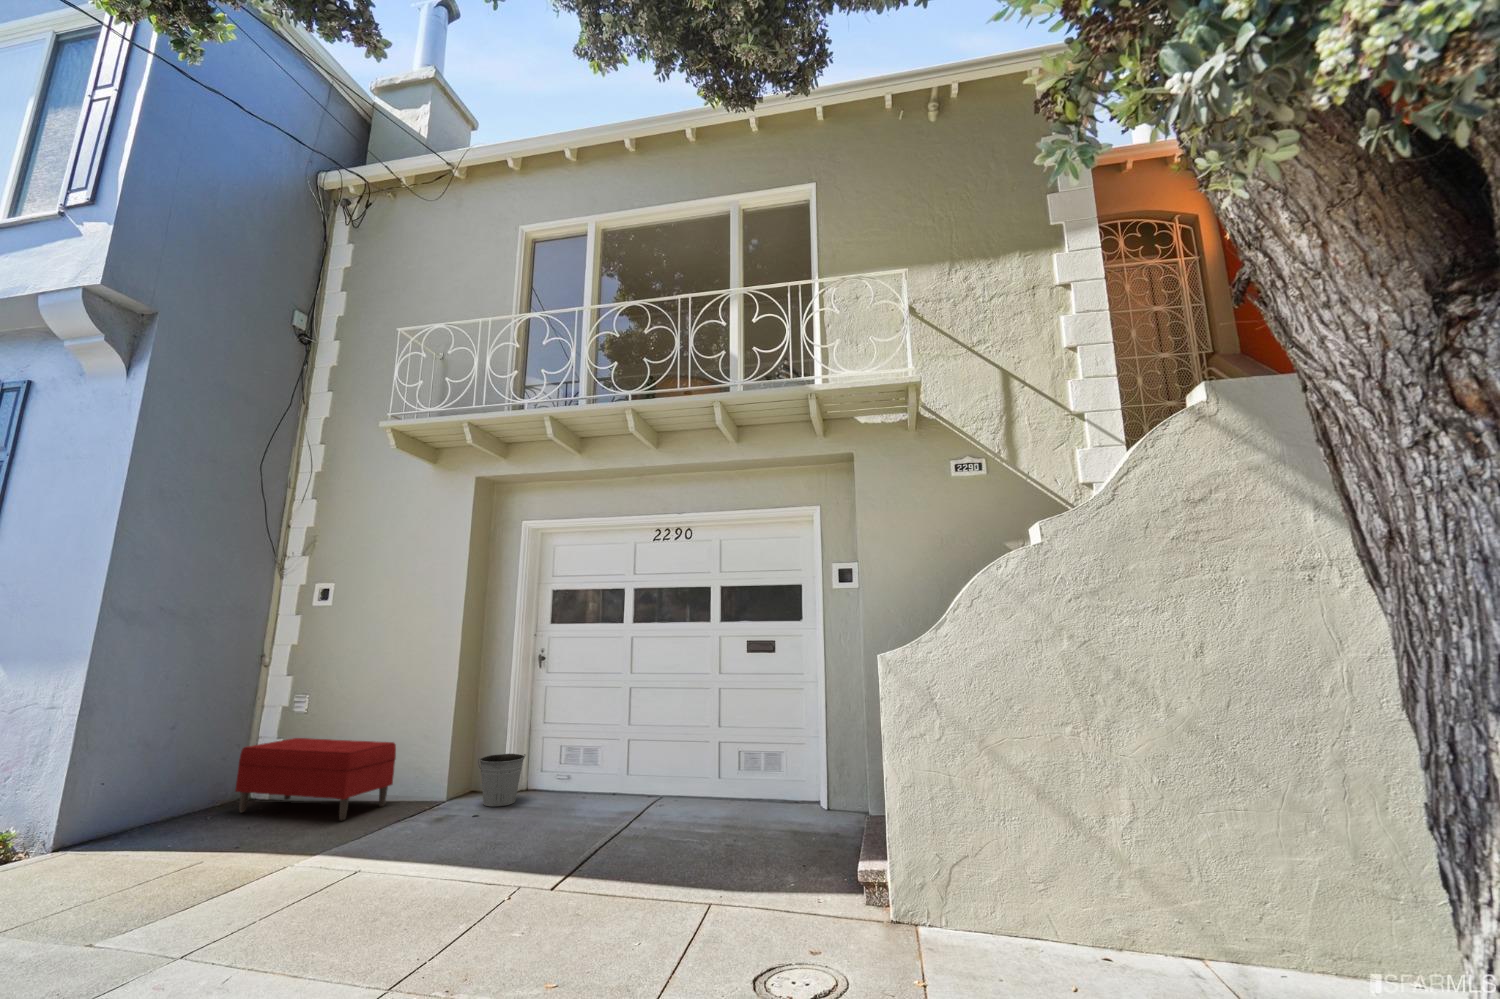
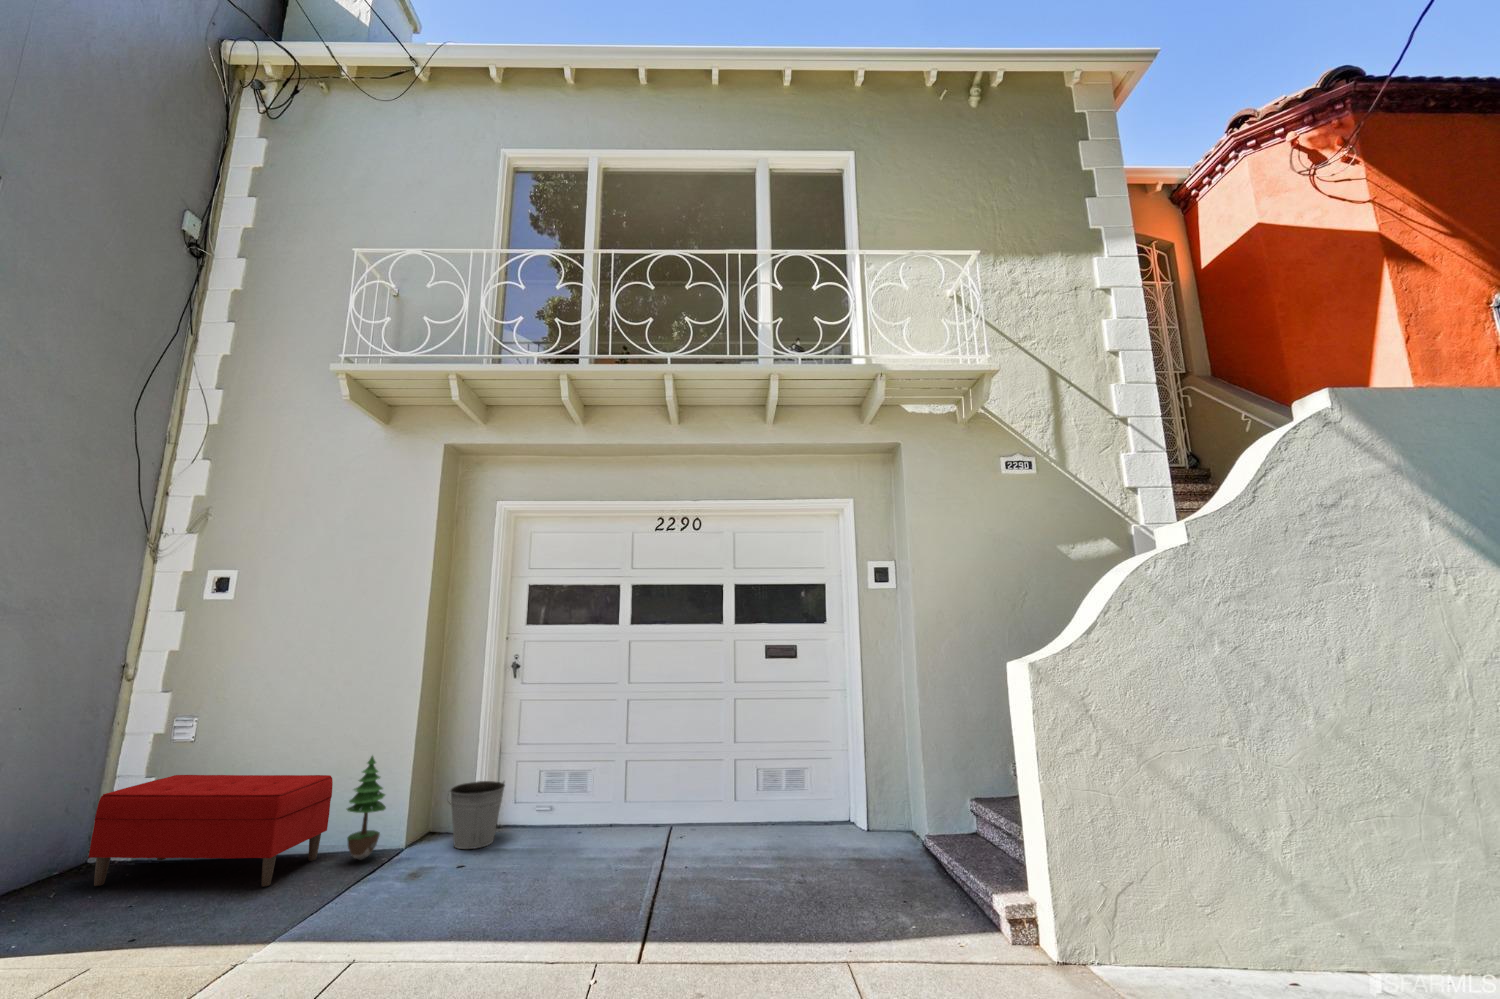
potted tree: none [402,727,432,809] -> present [347,756,386,860]

